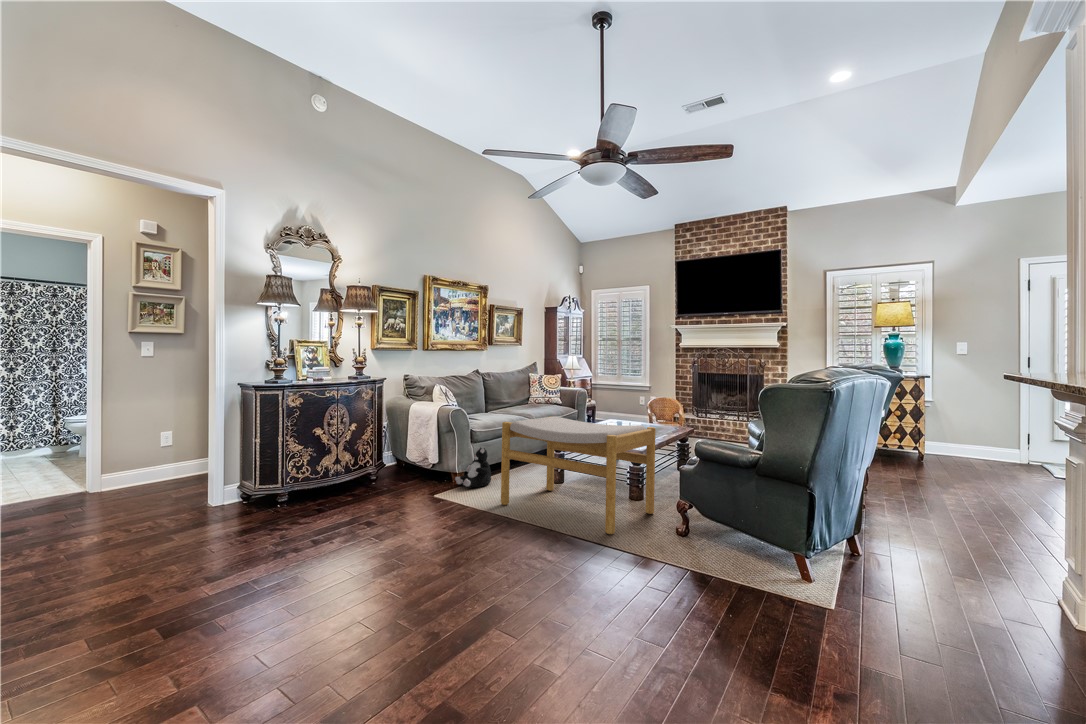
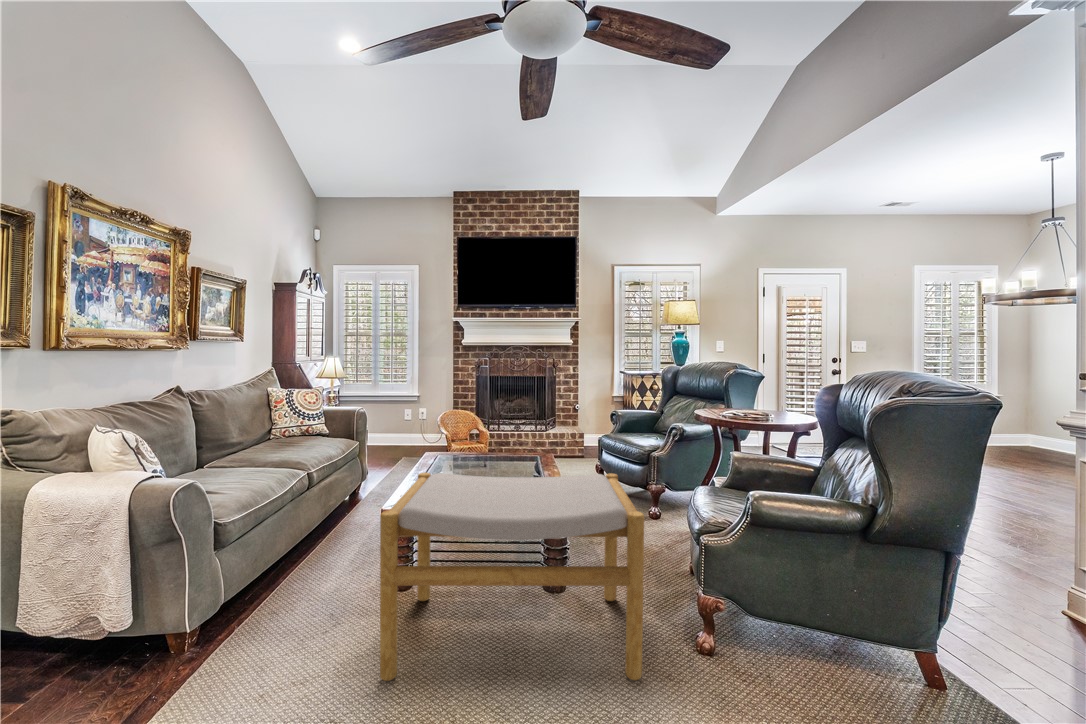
plush toy: present [455,447,491,487] -> none [219,556,301,656]

